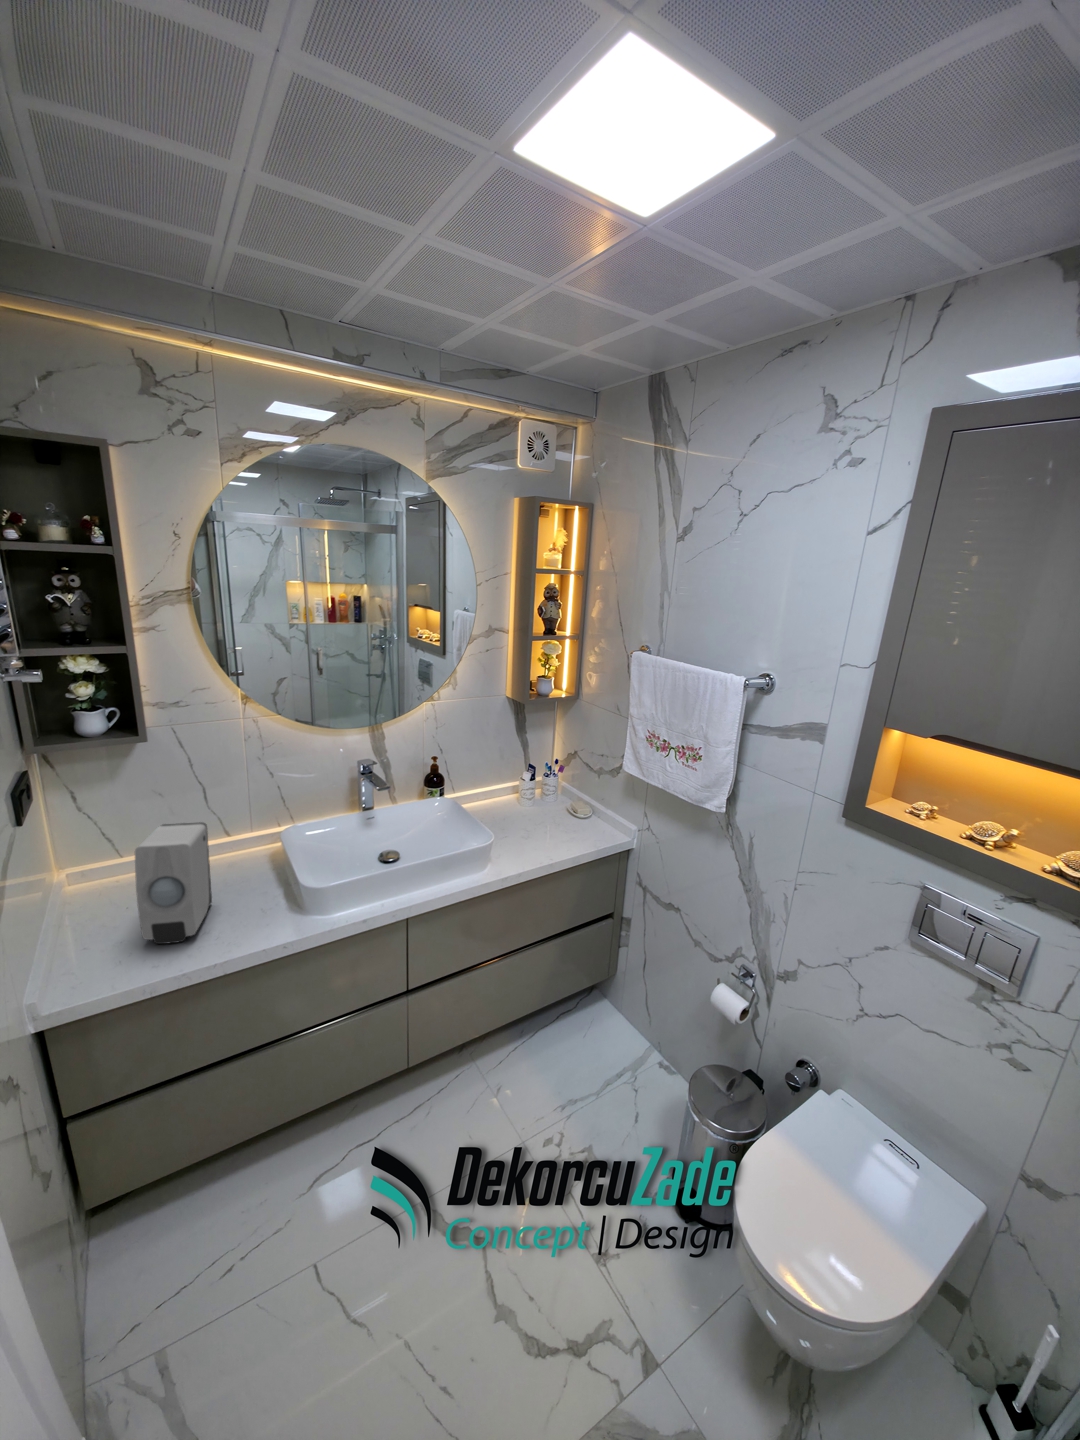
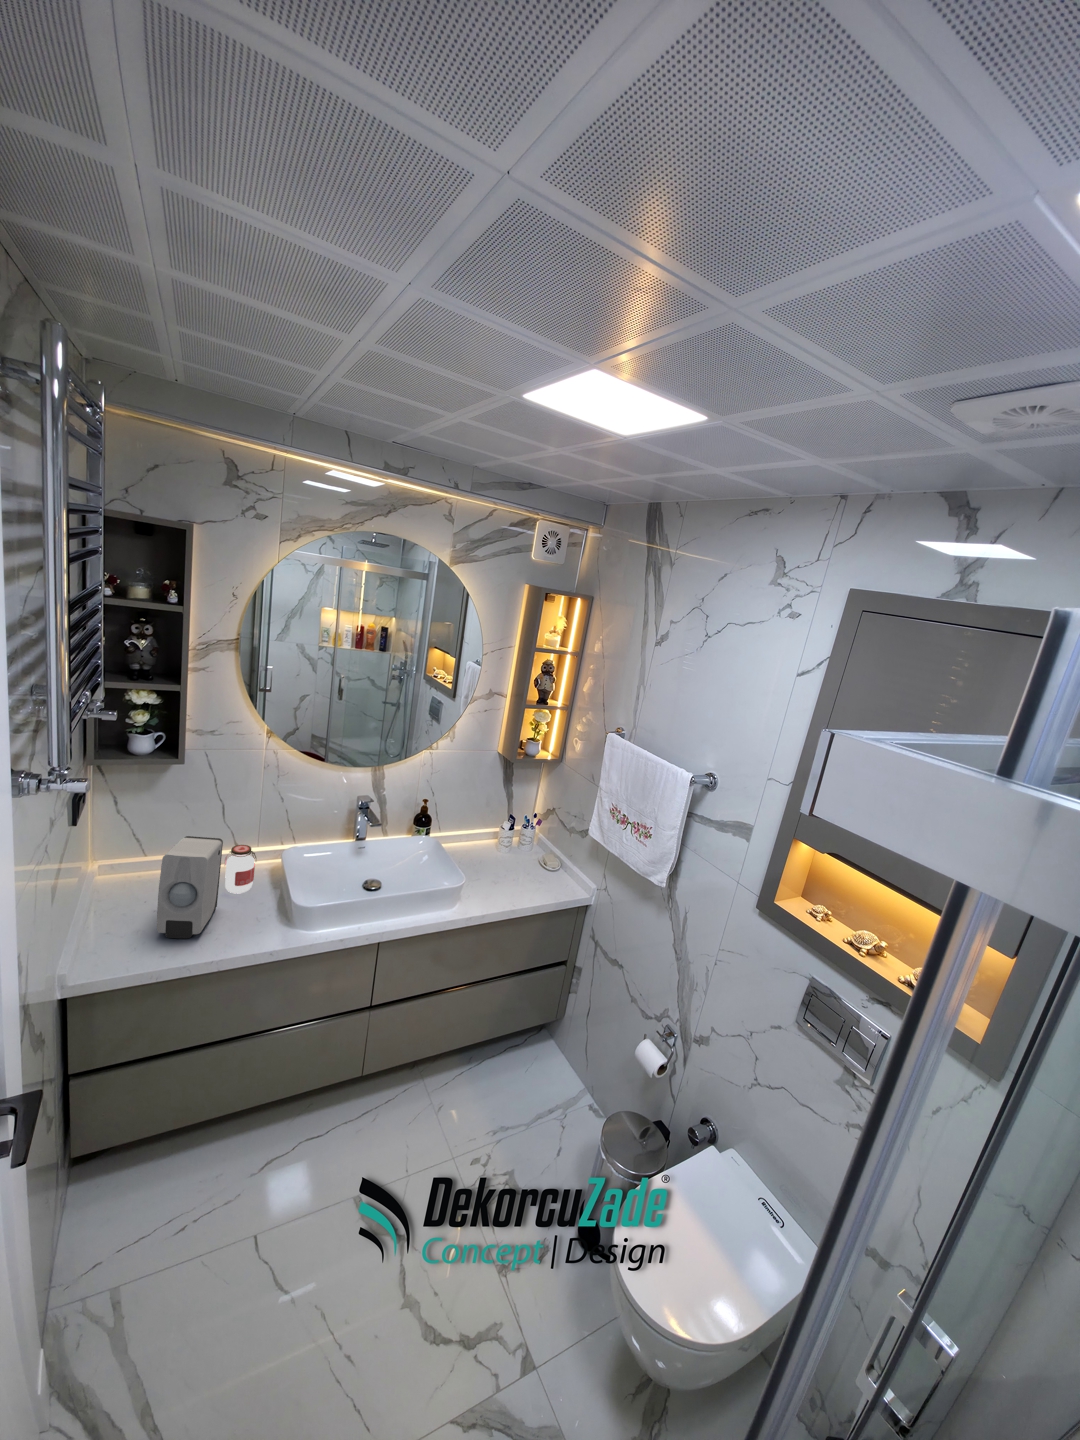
jar: none [214,828,251,886] -> present [225,845,256,894]

